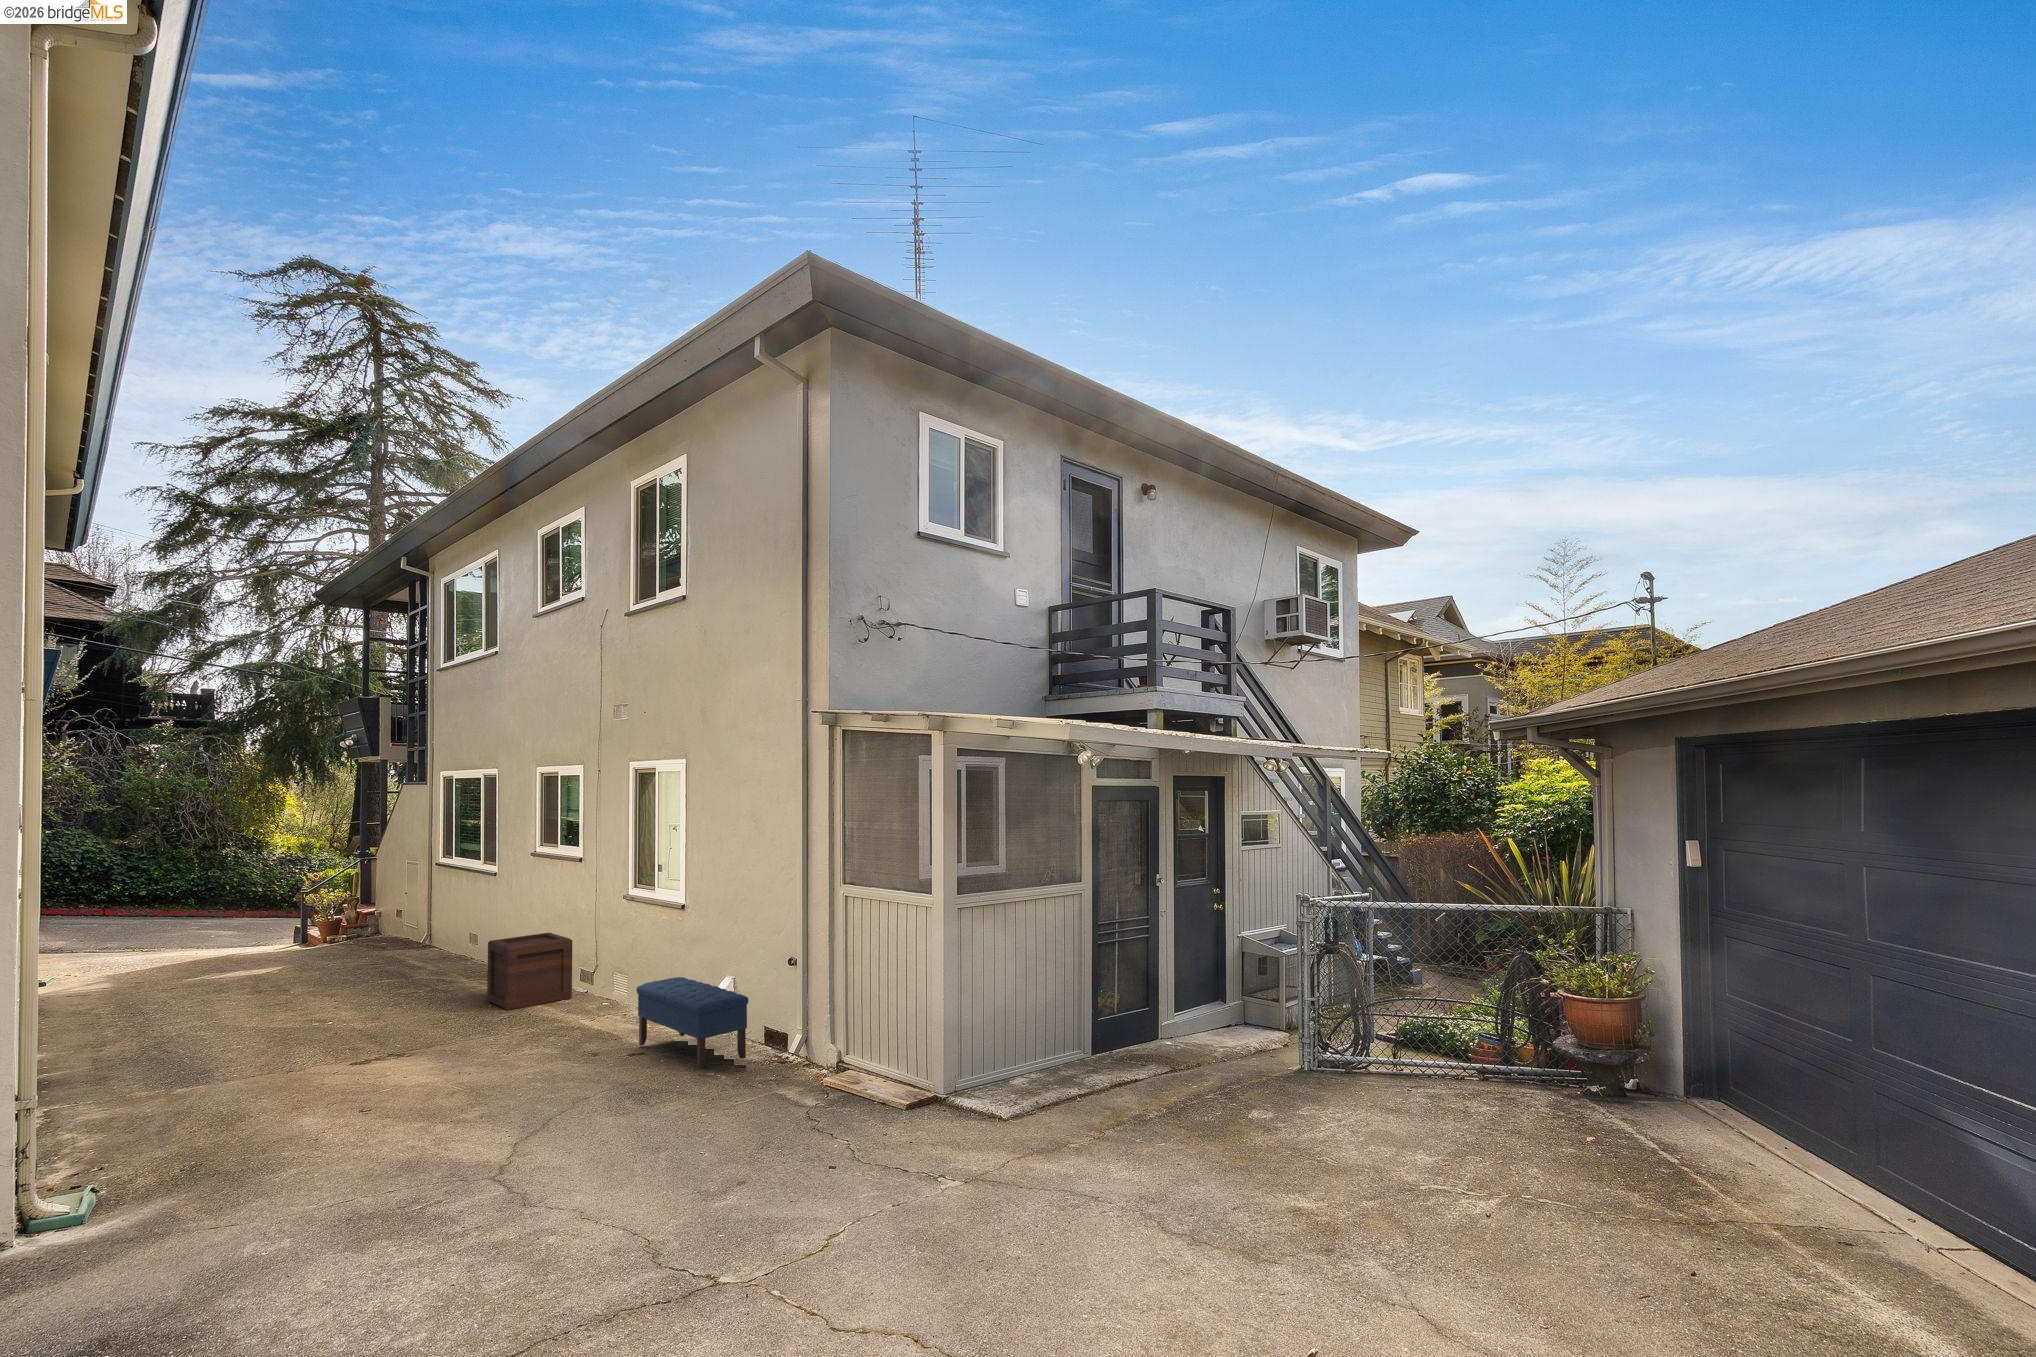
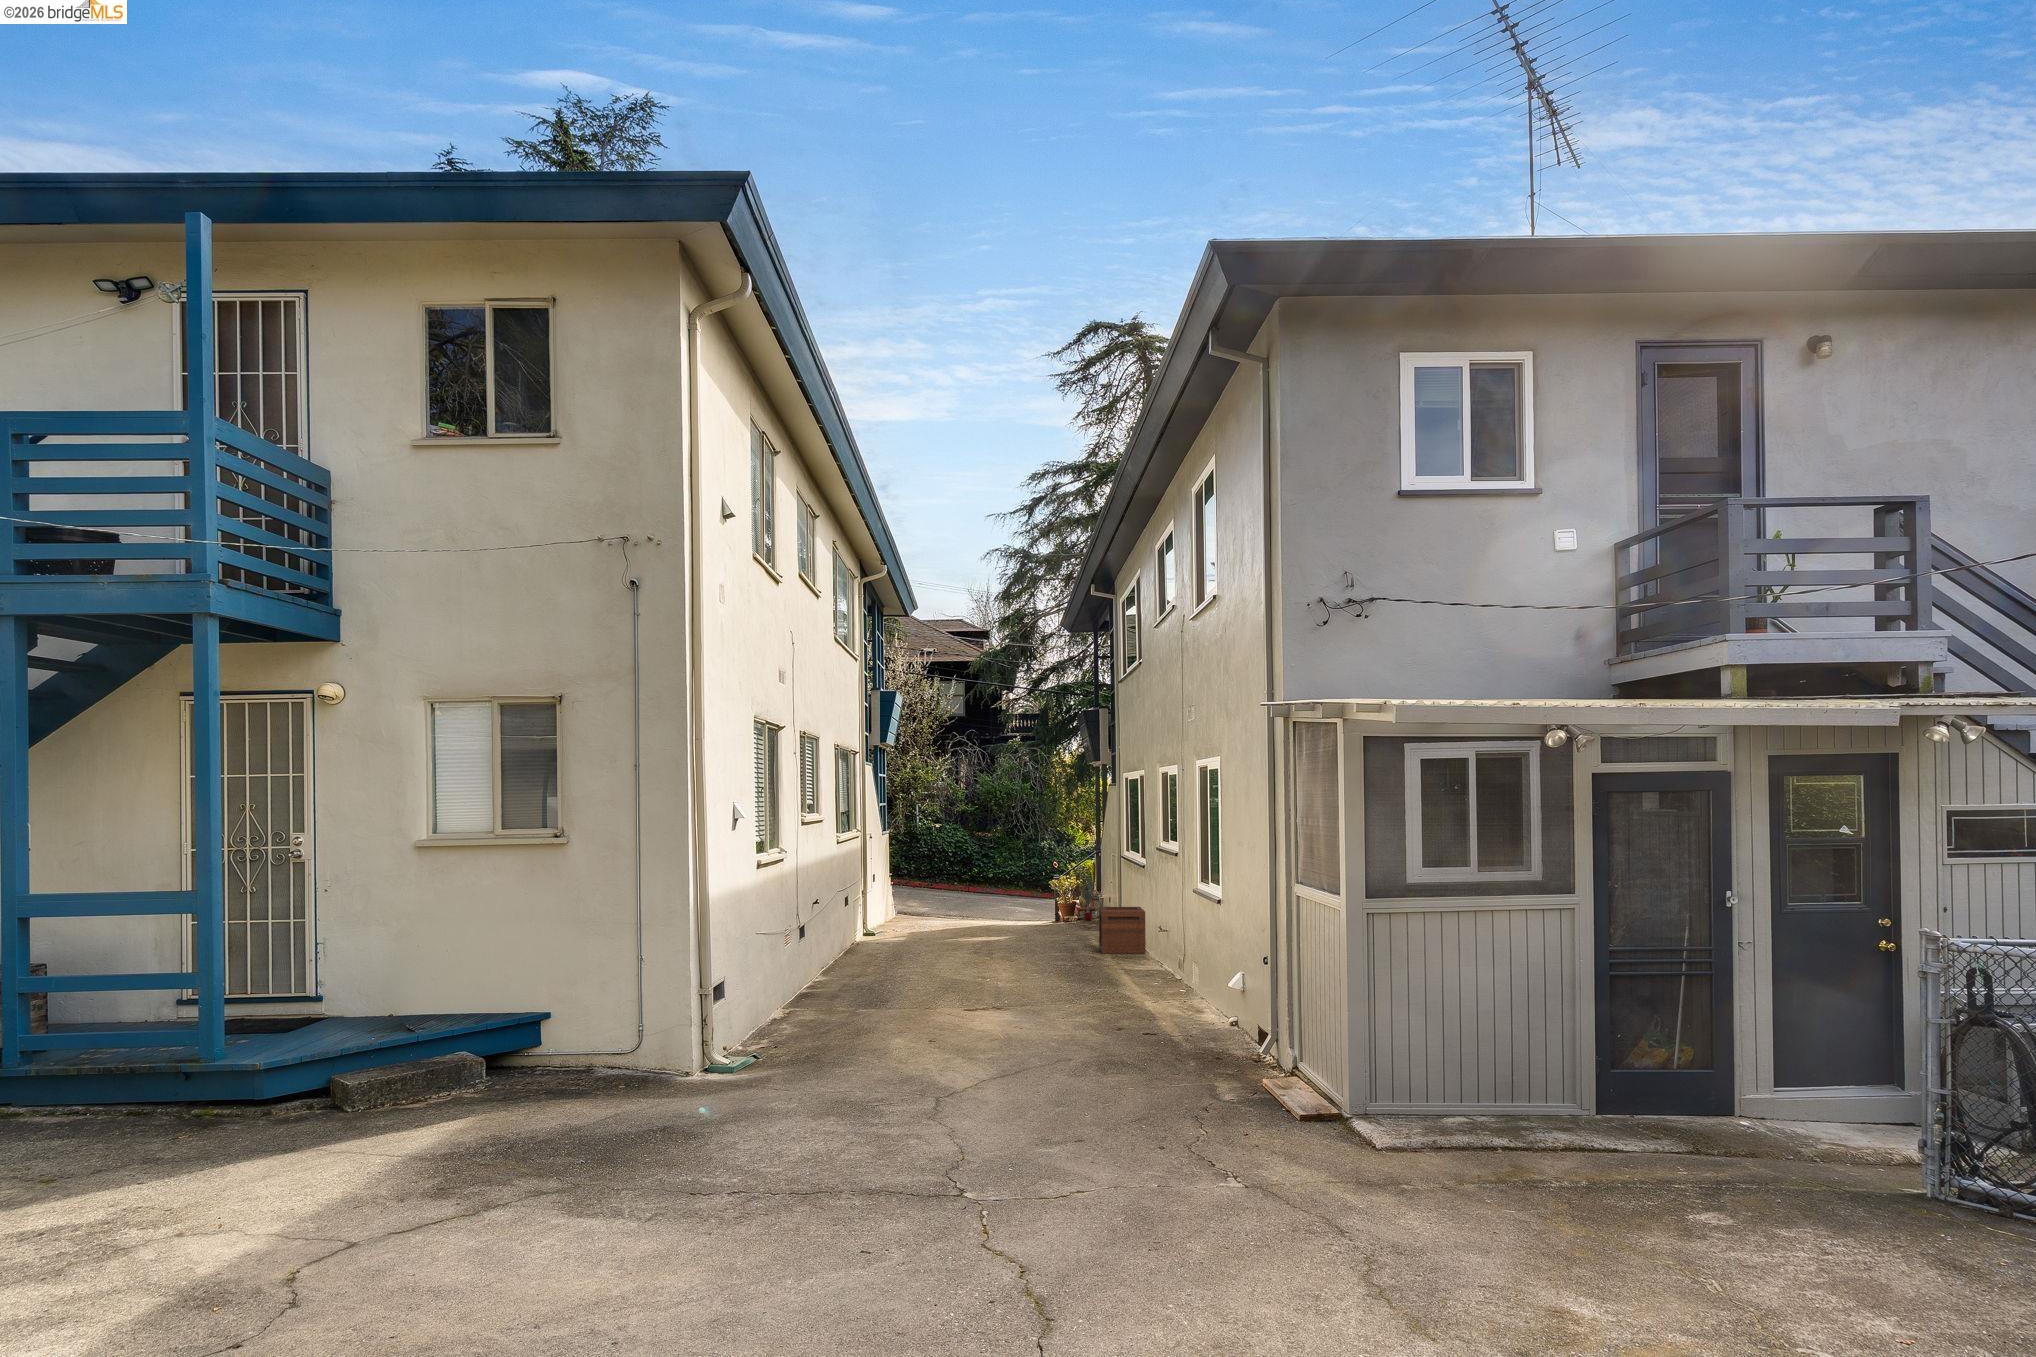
potted tree: none [353,889,390,946] -> present [1080,877,1102,921]
bench: present [636,977,749,1069] -> none [1131,931,1176,983]

